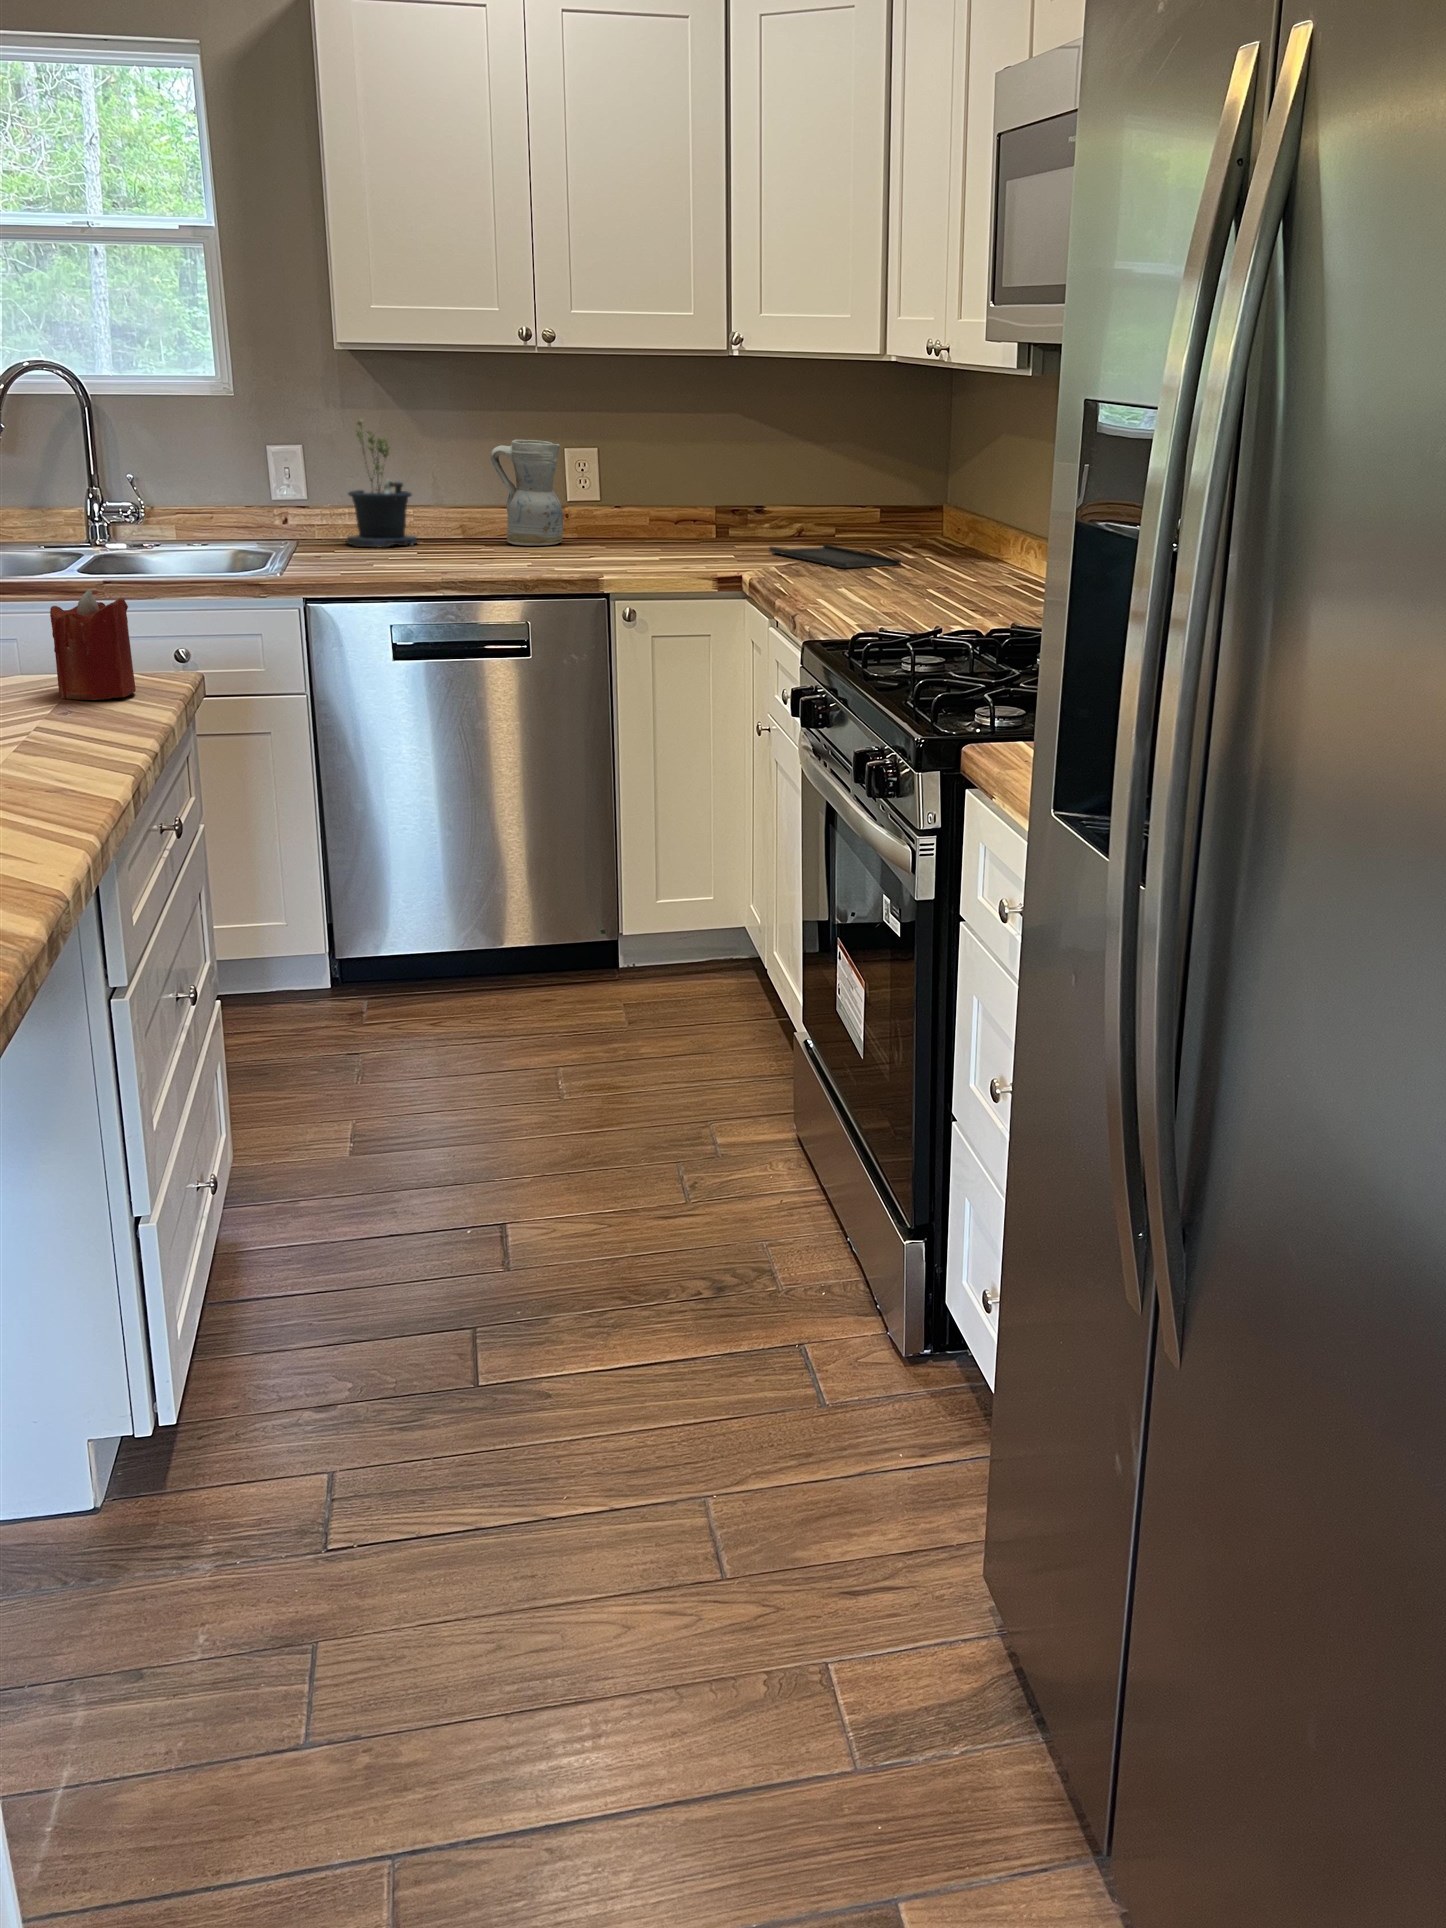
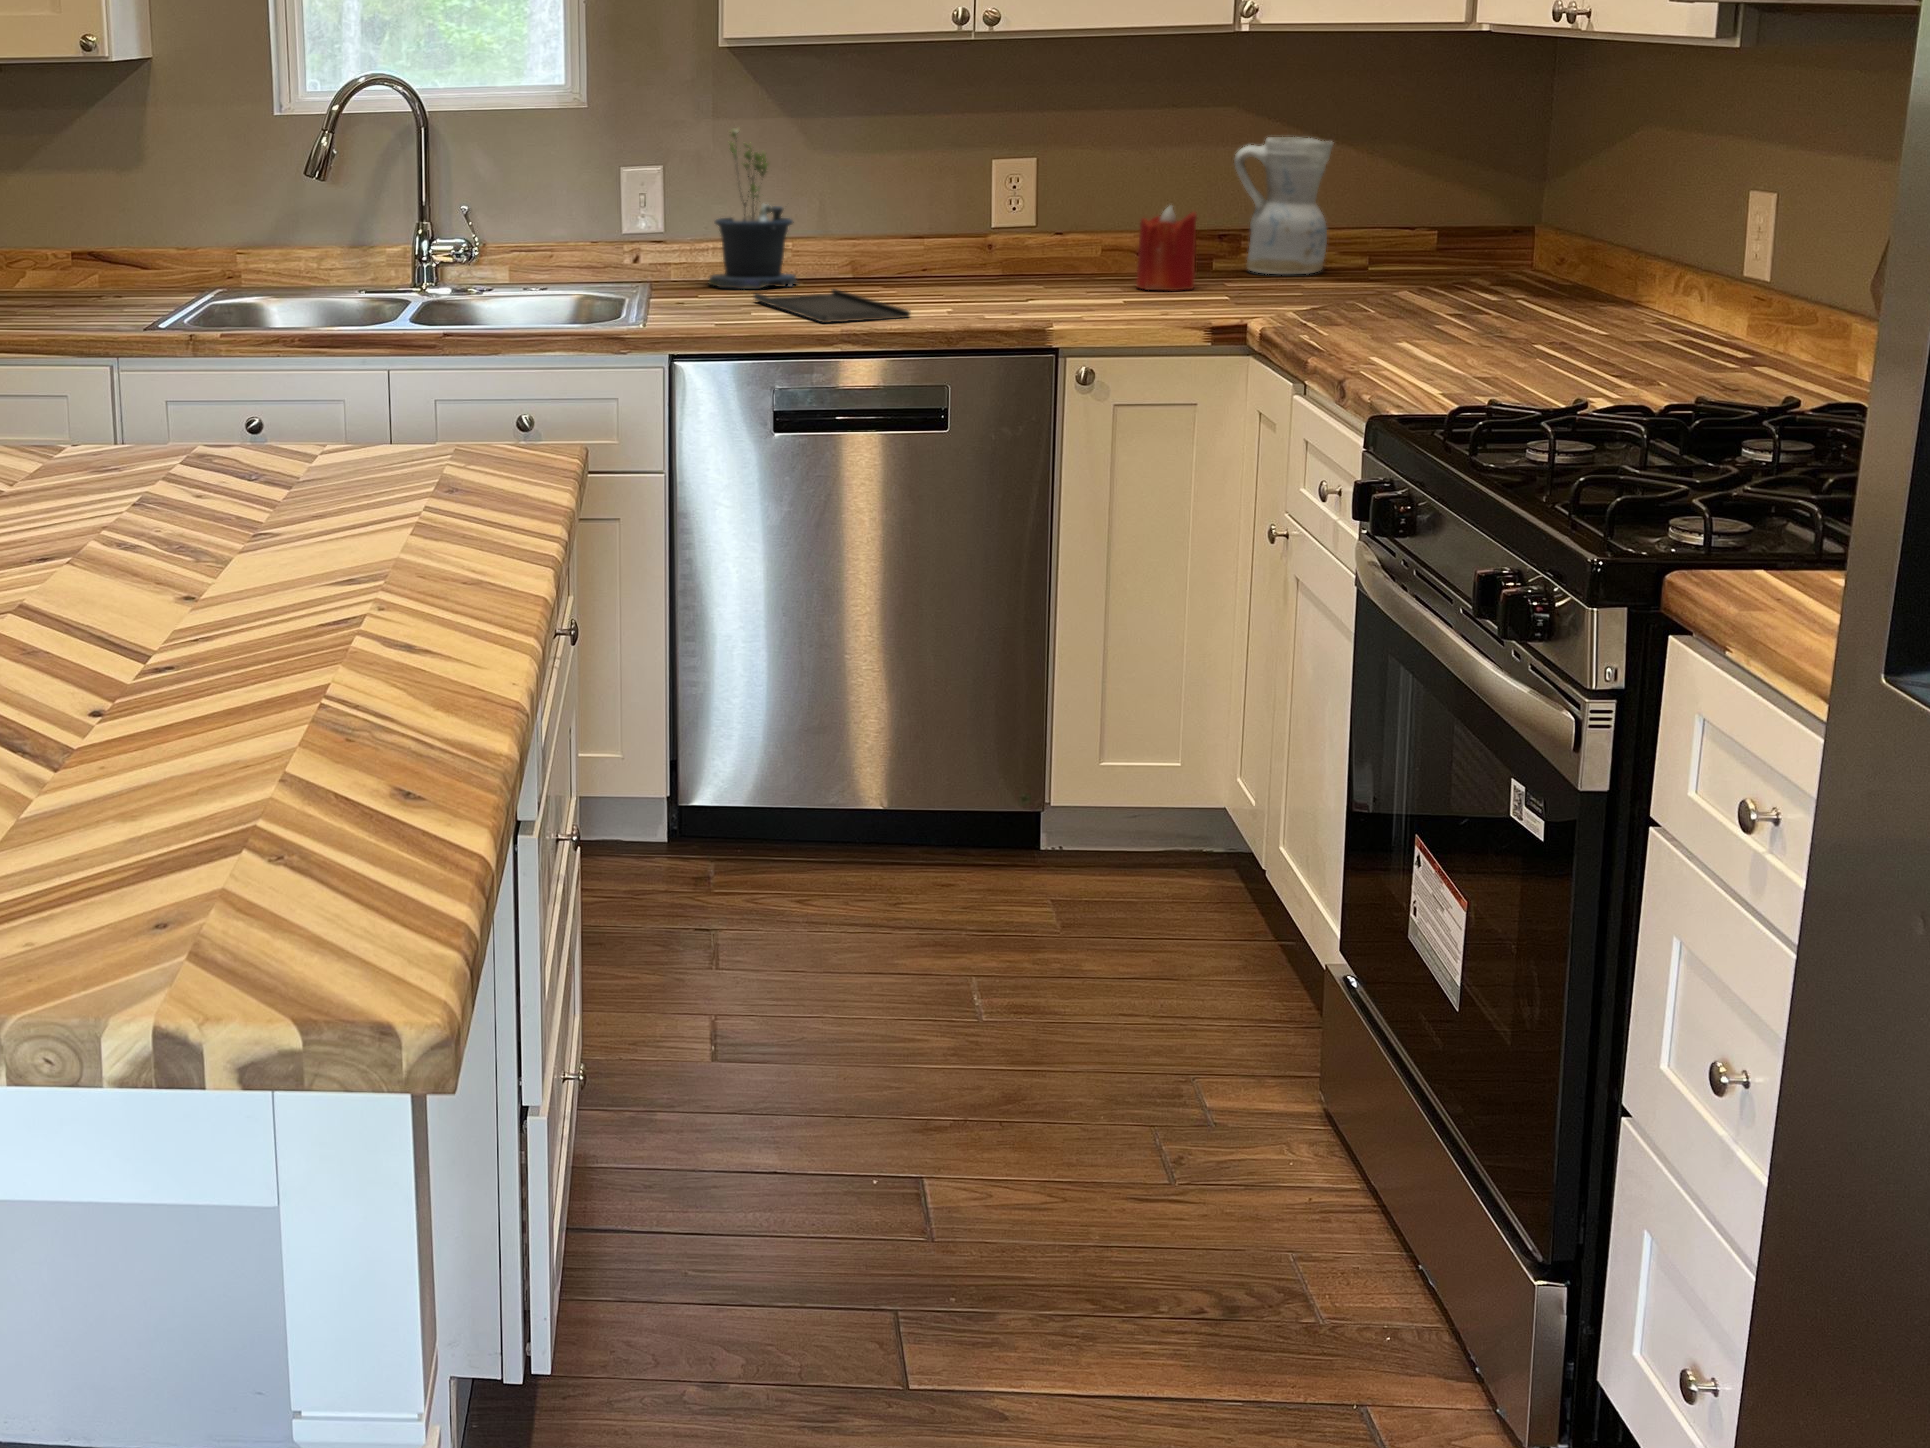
ceramic pitcher: present [491,440,563,546] -> present [1234,137,1333,274]
tray: present [769,544,901,568] -> present [754,289,910,323]
candle: present [50,589,136,700] -> present [1136,206,1197,290]

